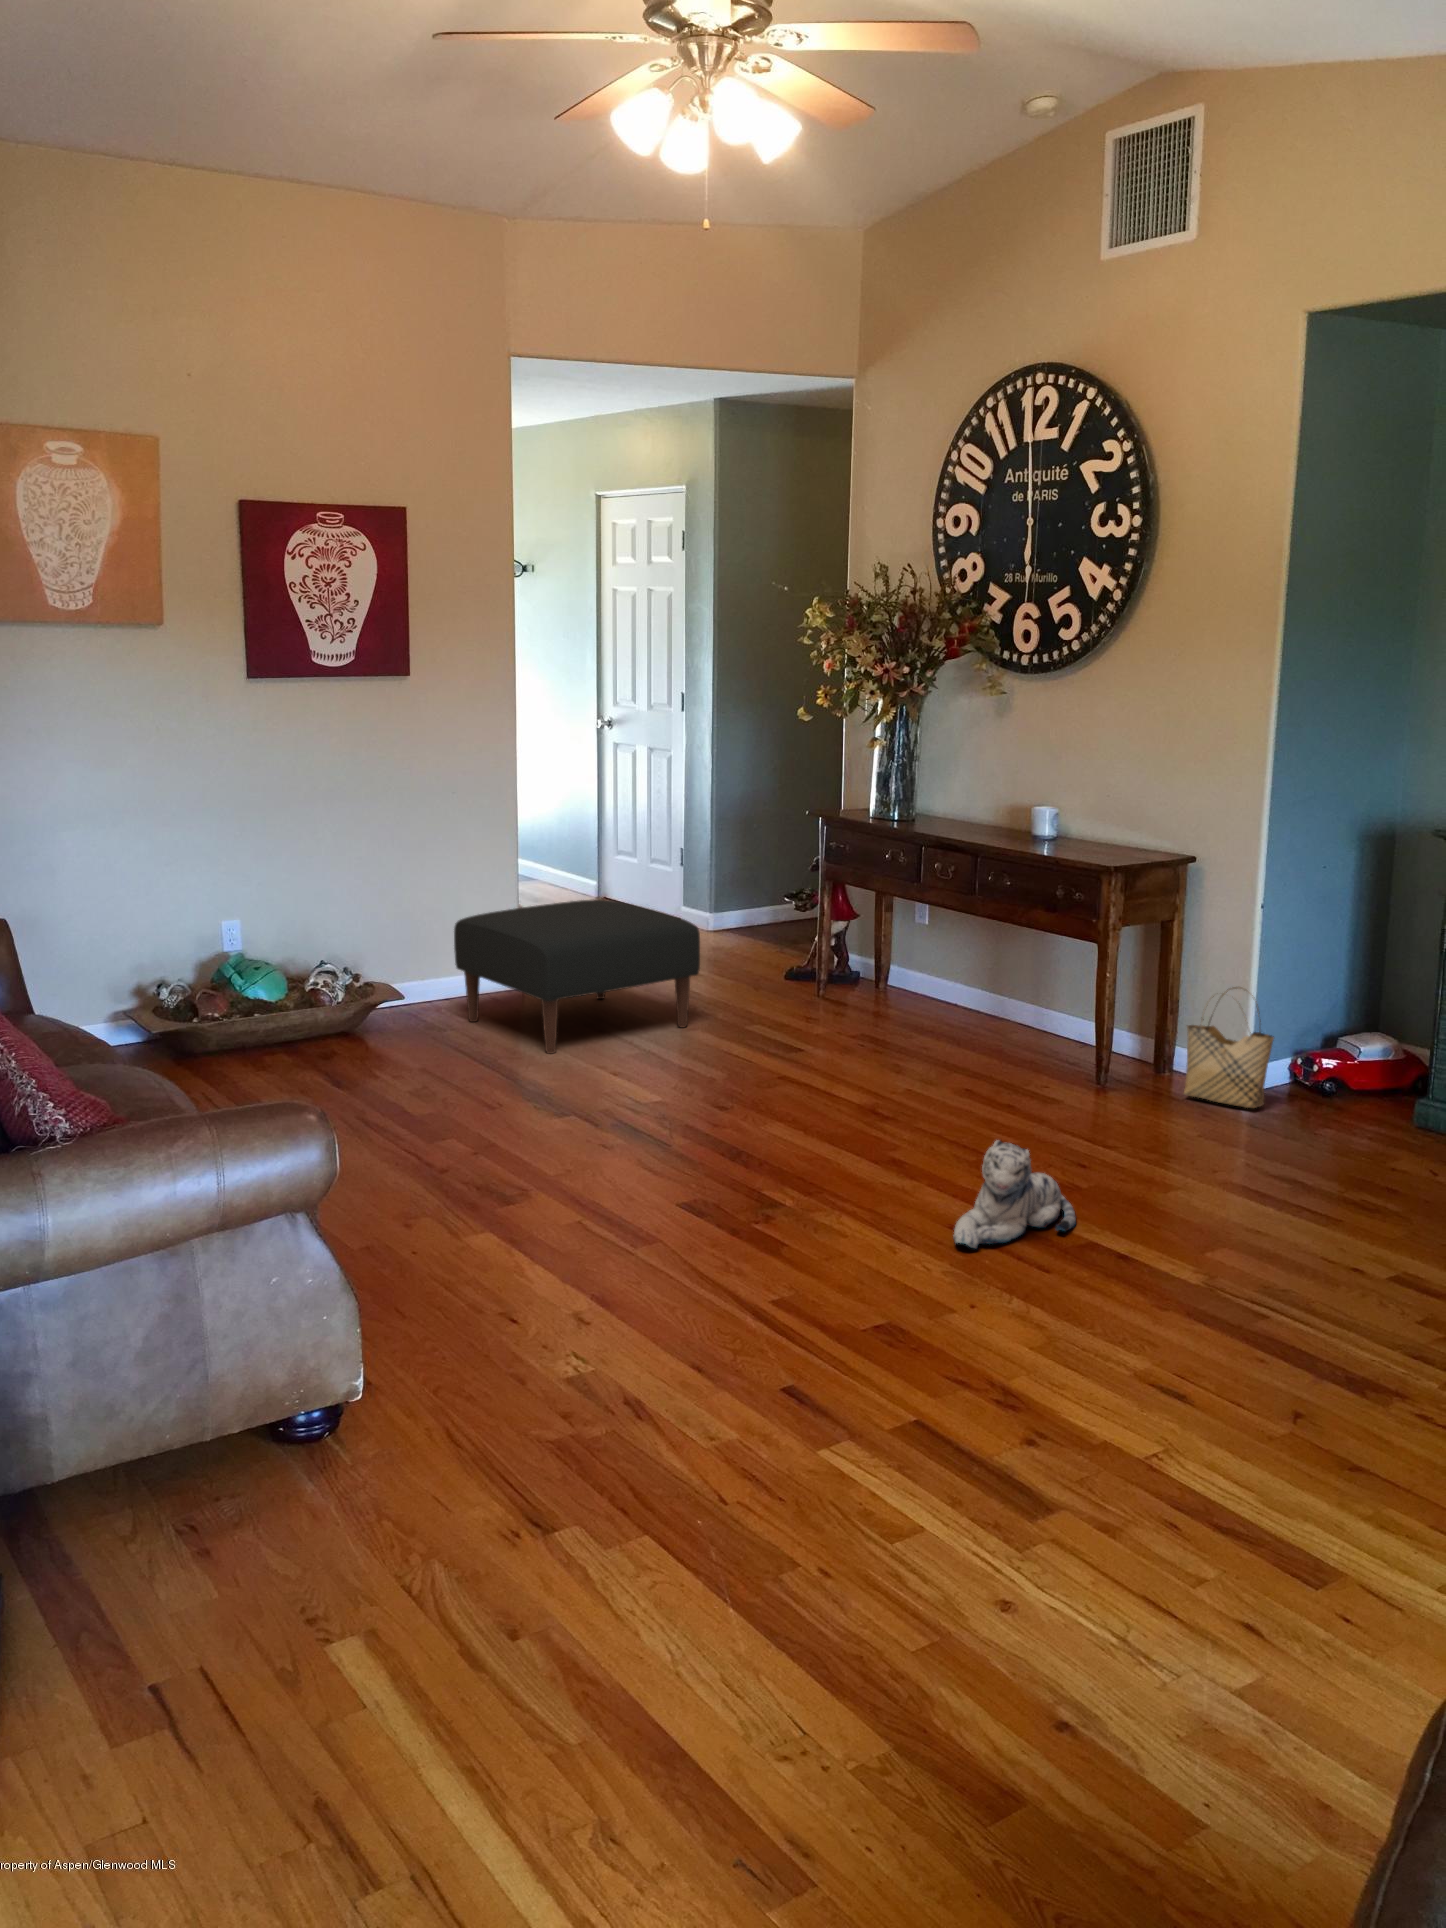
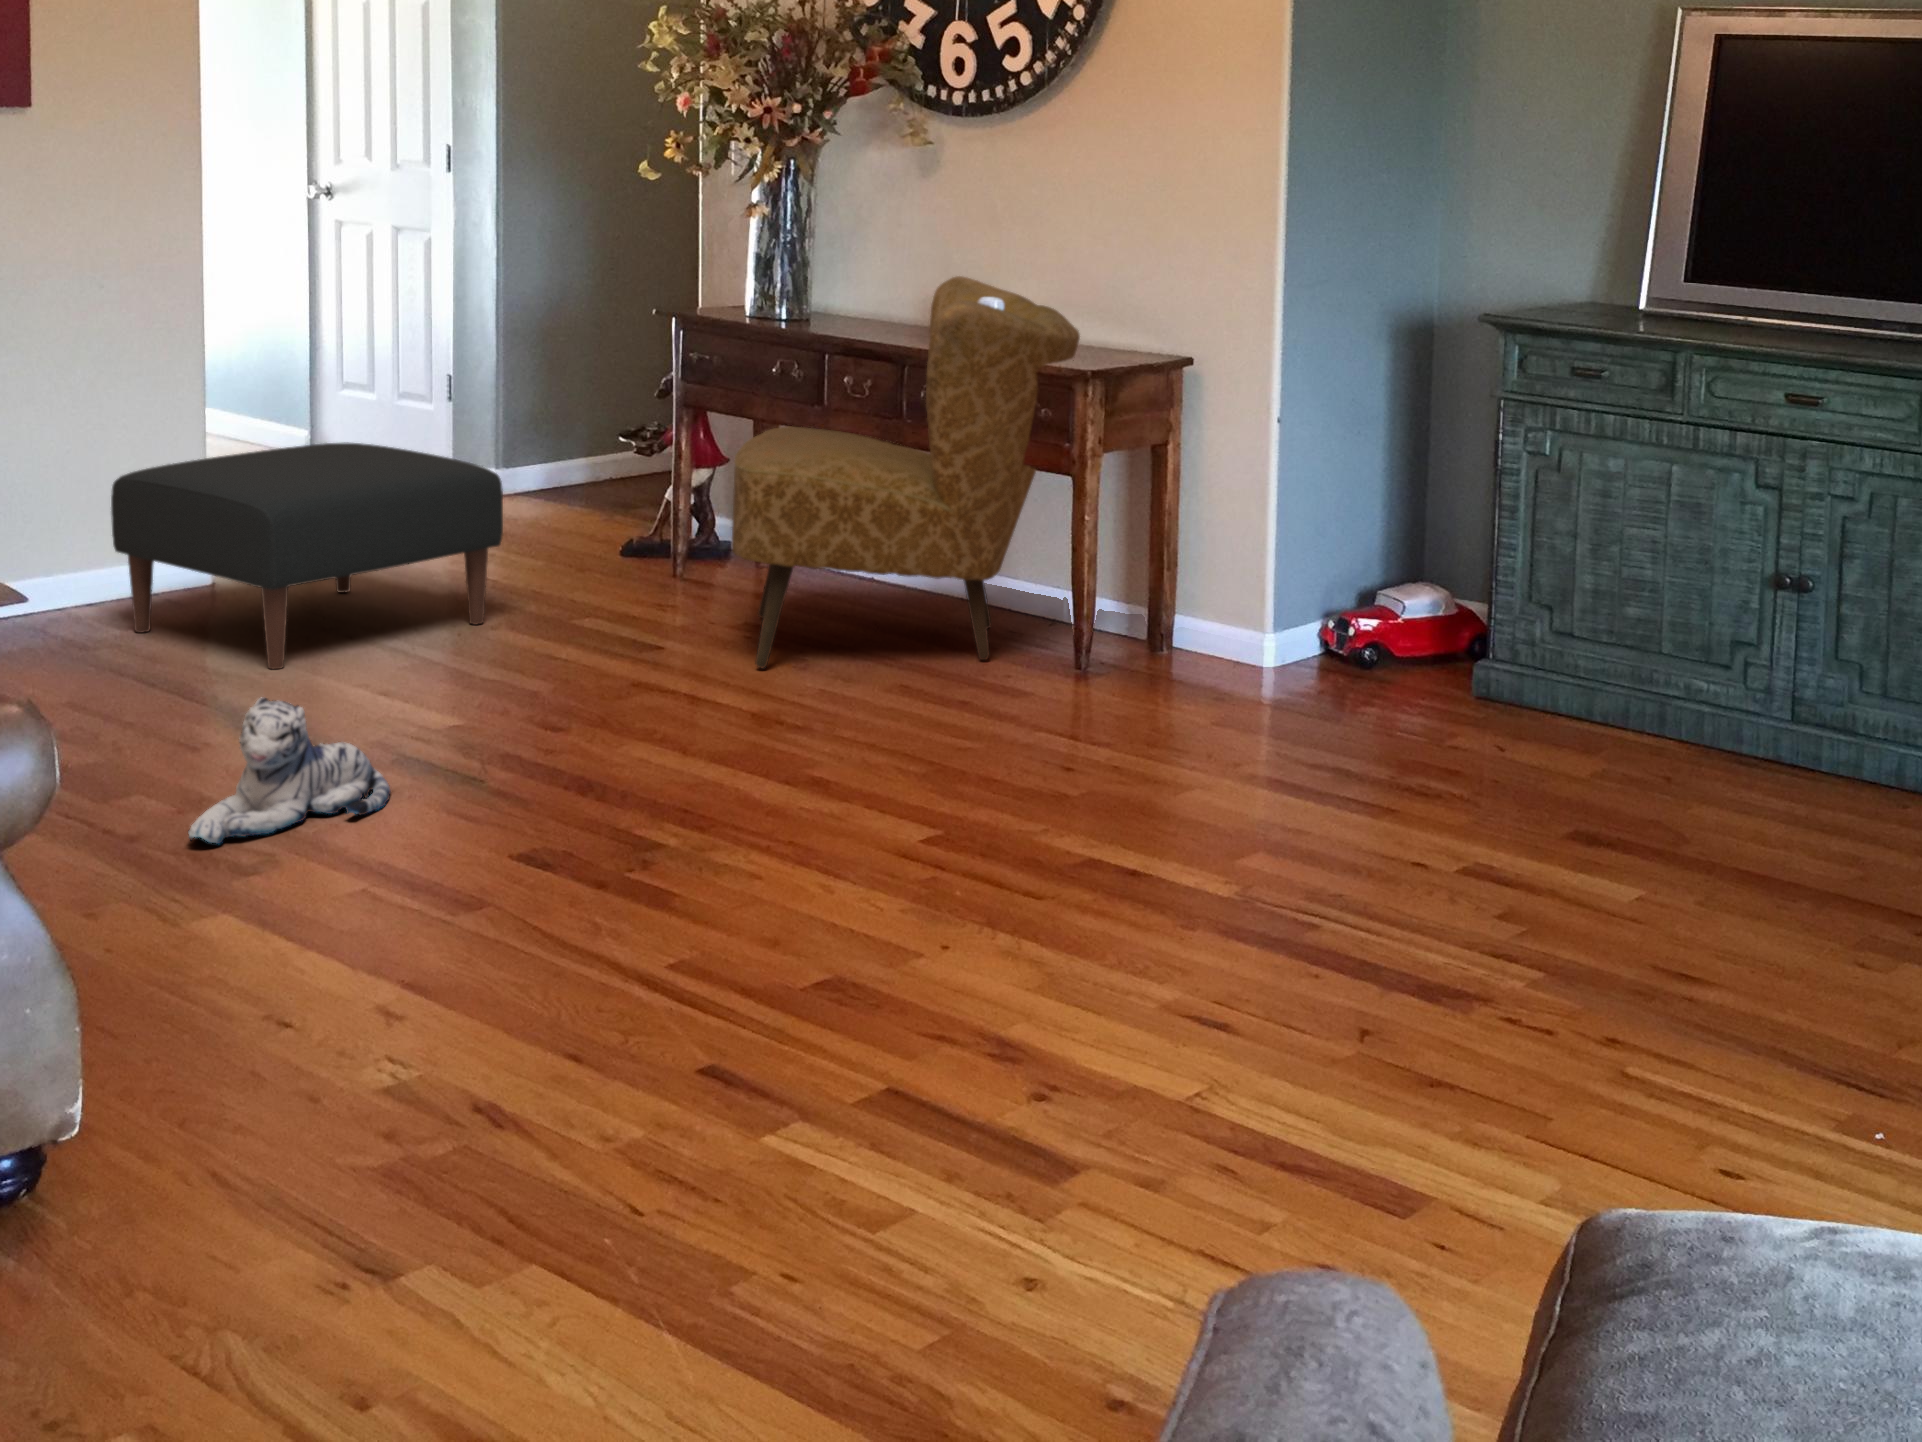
armchair: none [851,793,1110,1076] -> present [731,276,1080,668]
woven basket: present [1184,987,1274,1108] -> none [1188,523,1300,683]
plush toy: present [953,1140,1076,1248] -> present [188,697,391,844]

